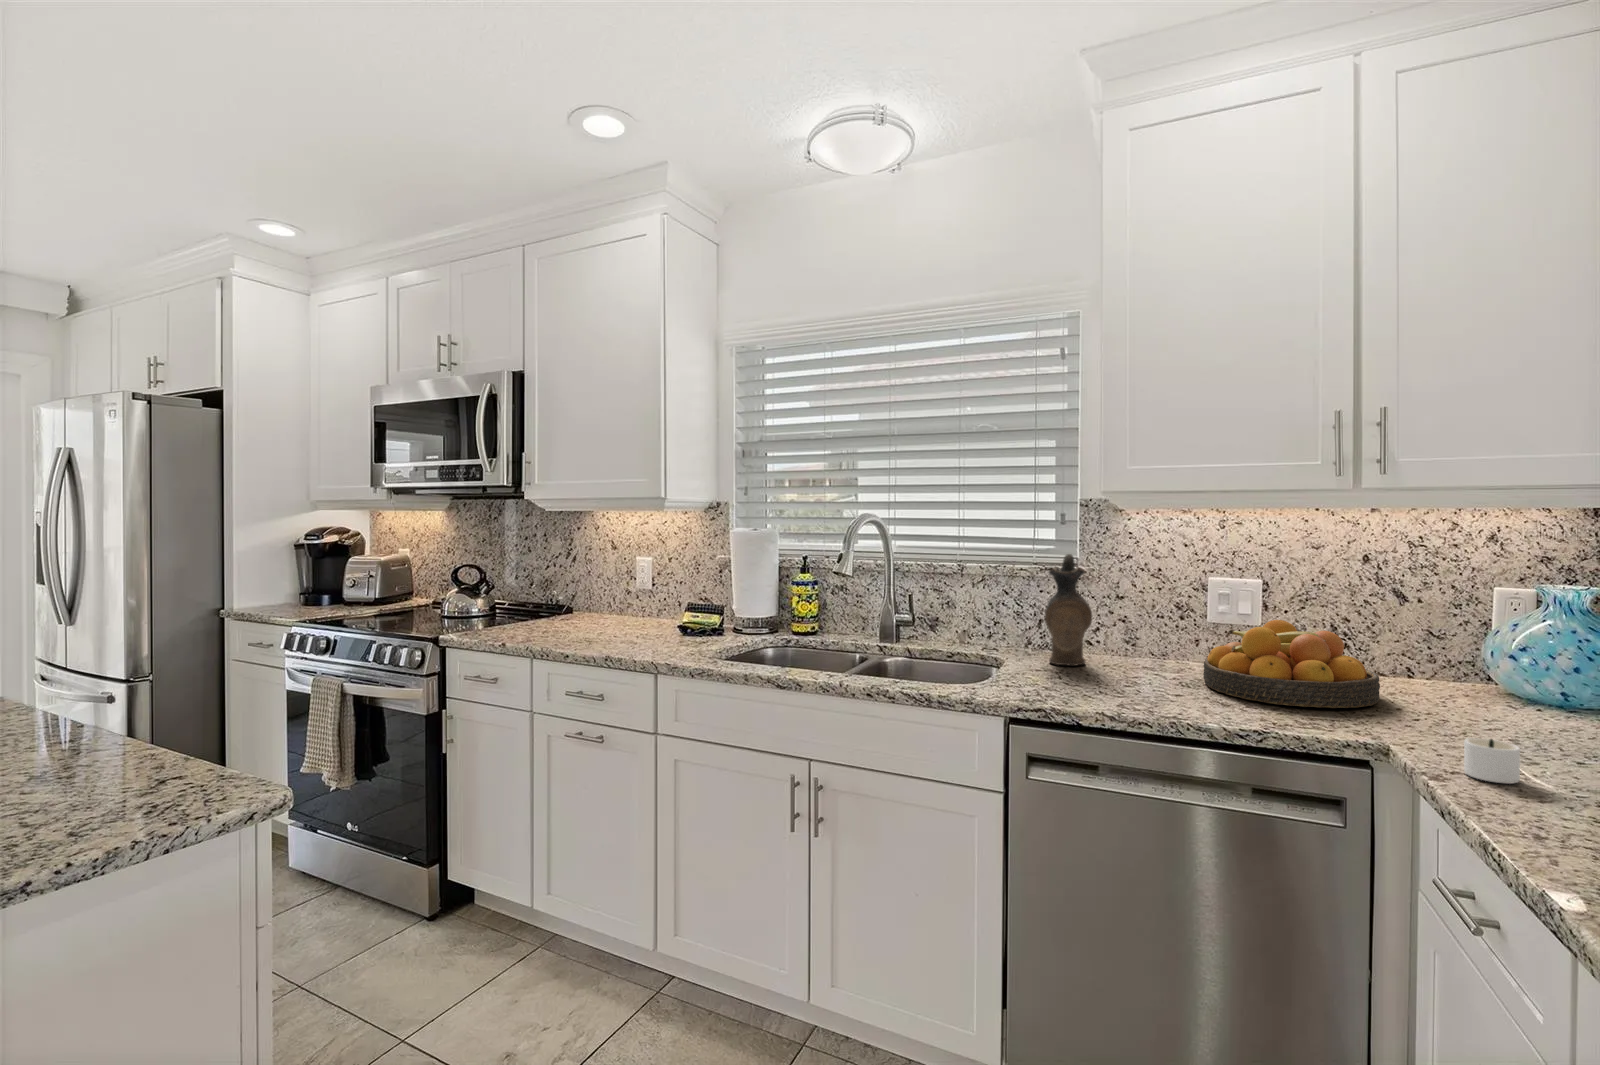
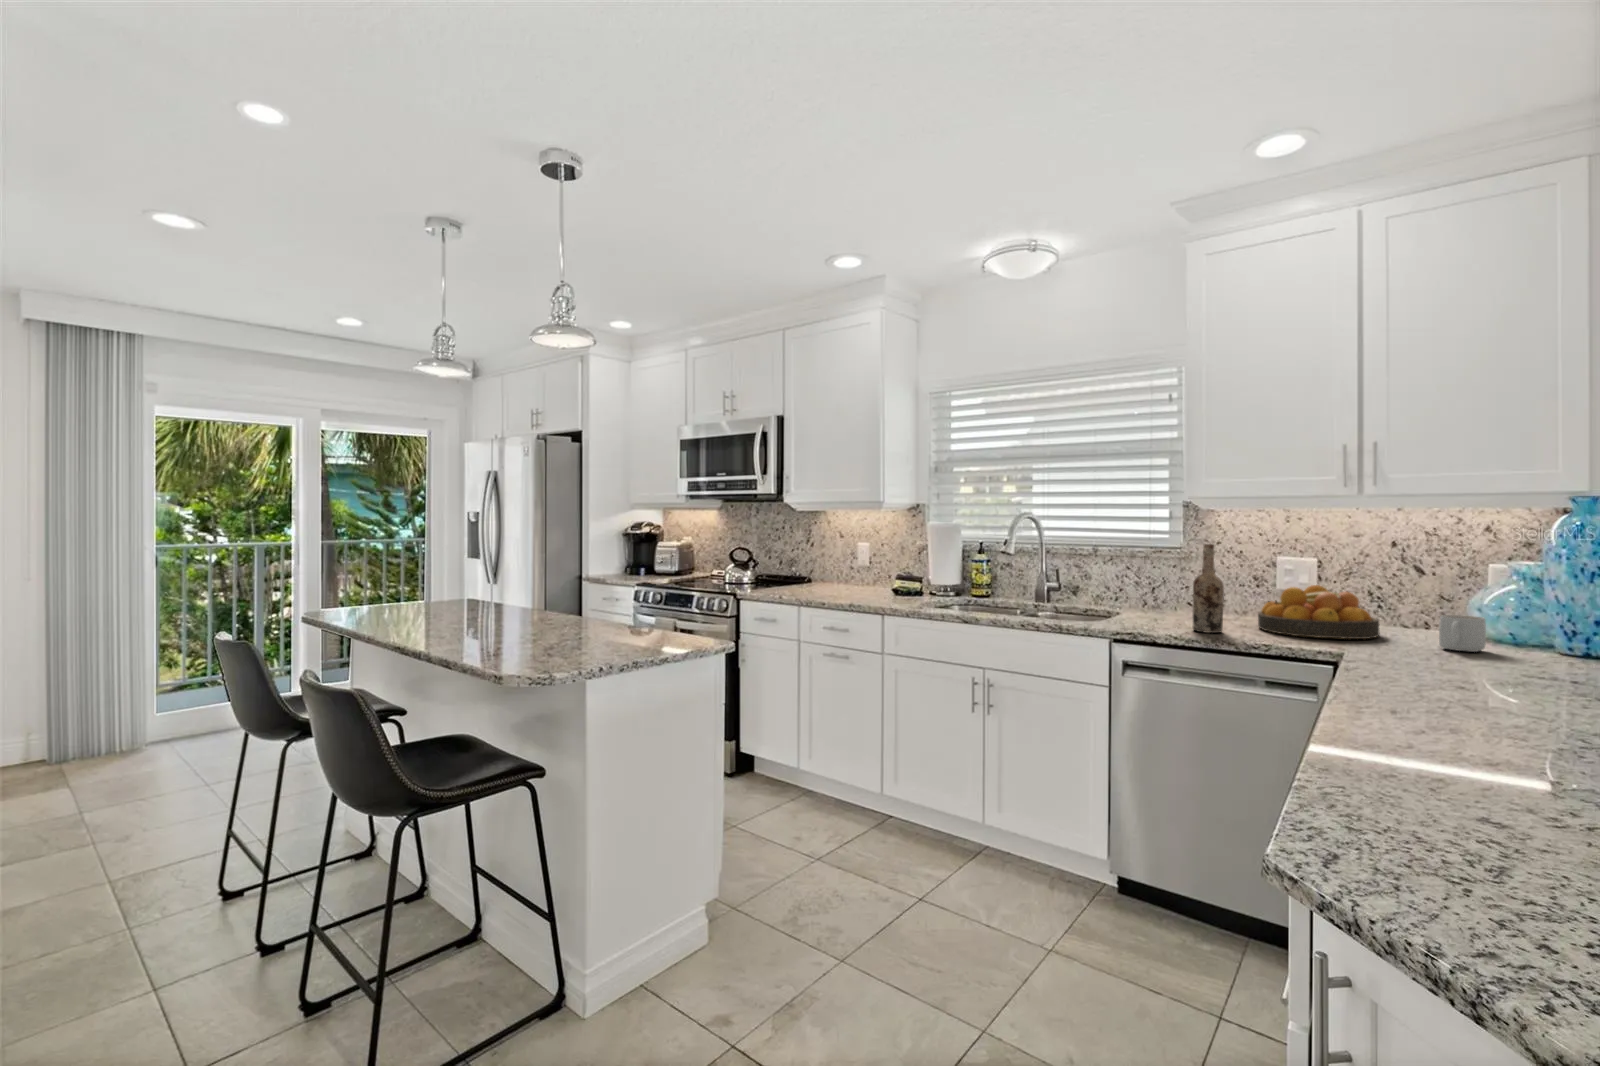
ceramic pitcher: present [1045,554,1092,665] -> none [1149,540,1183,616]
wine bottle: none [1124,564,1170,703] -> present [1193,544,1224,633]
mug: none [1483,669,1553,730] -> present [1439,615,1486,652]
candle: present [1464,738,1520,784] -> none [1379,642,1425,669]

